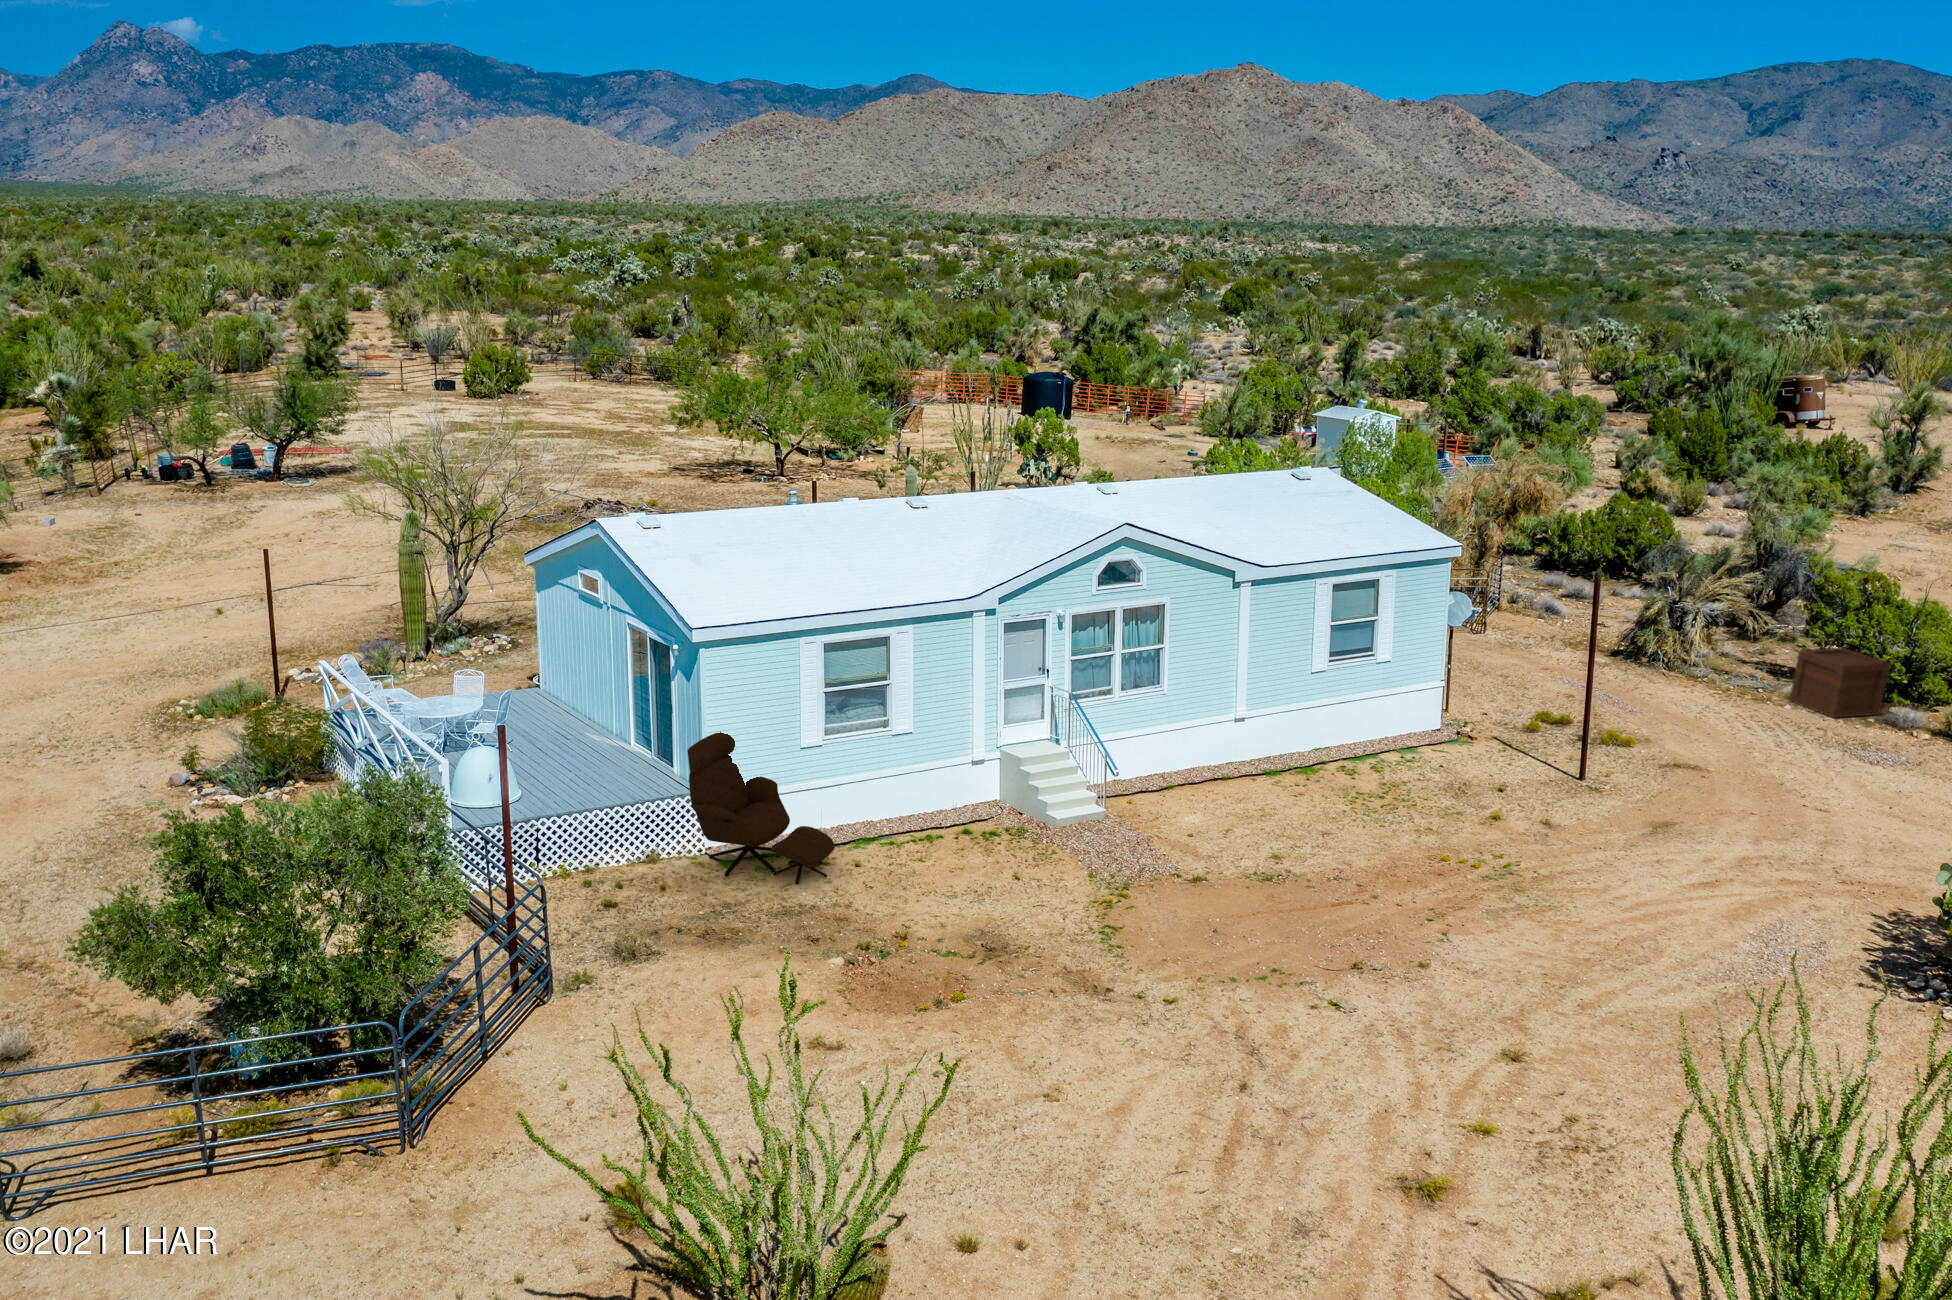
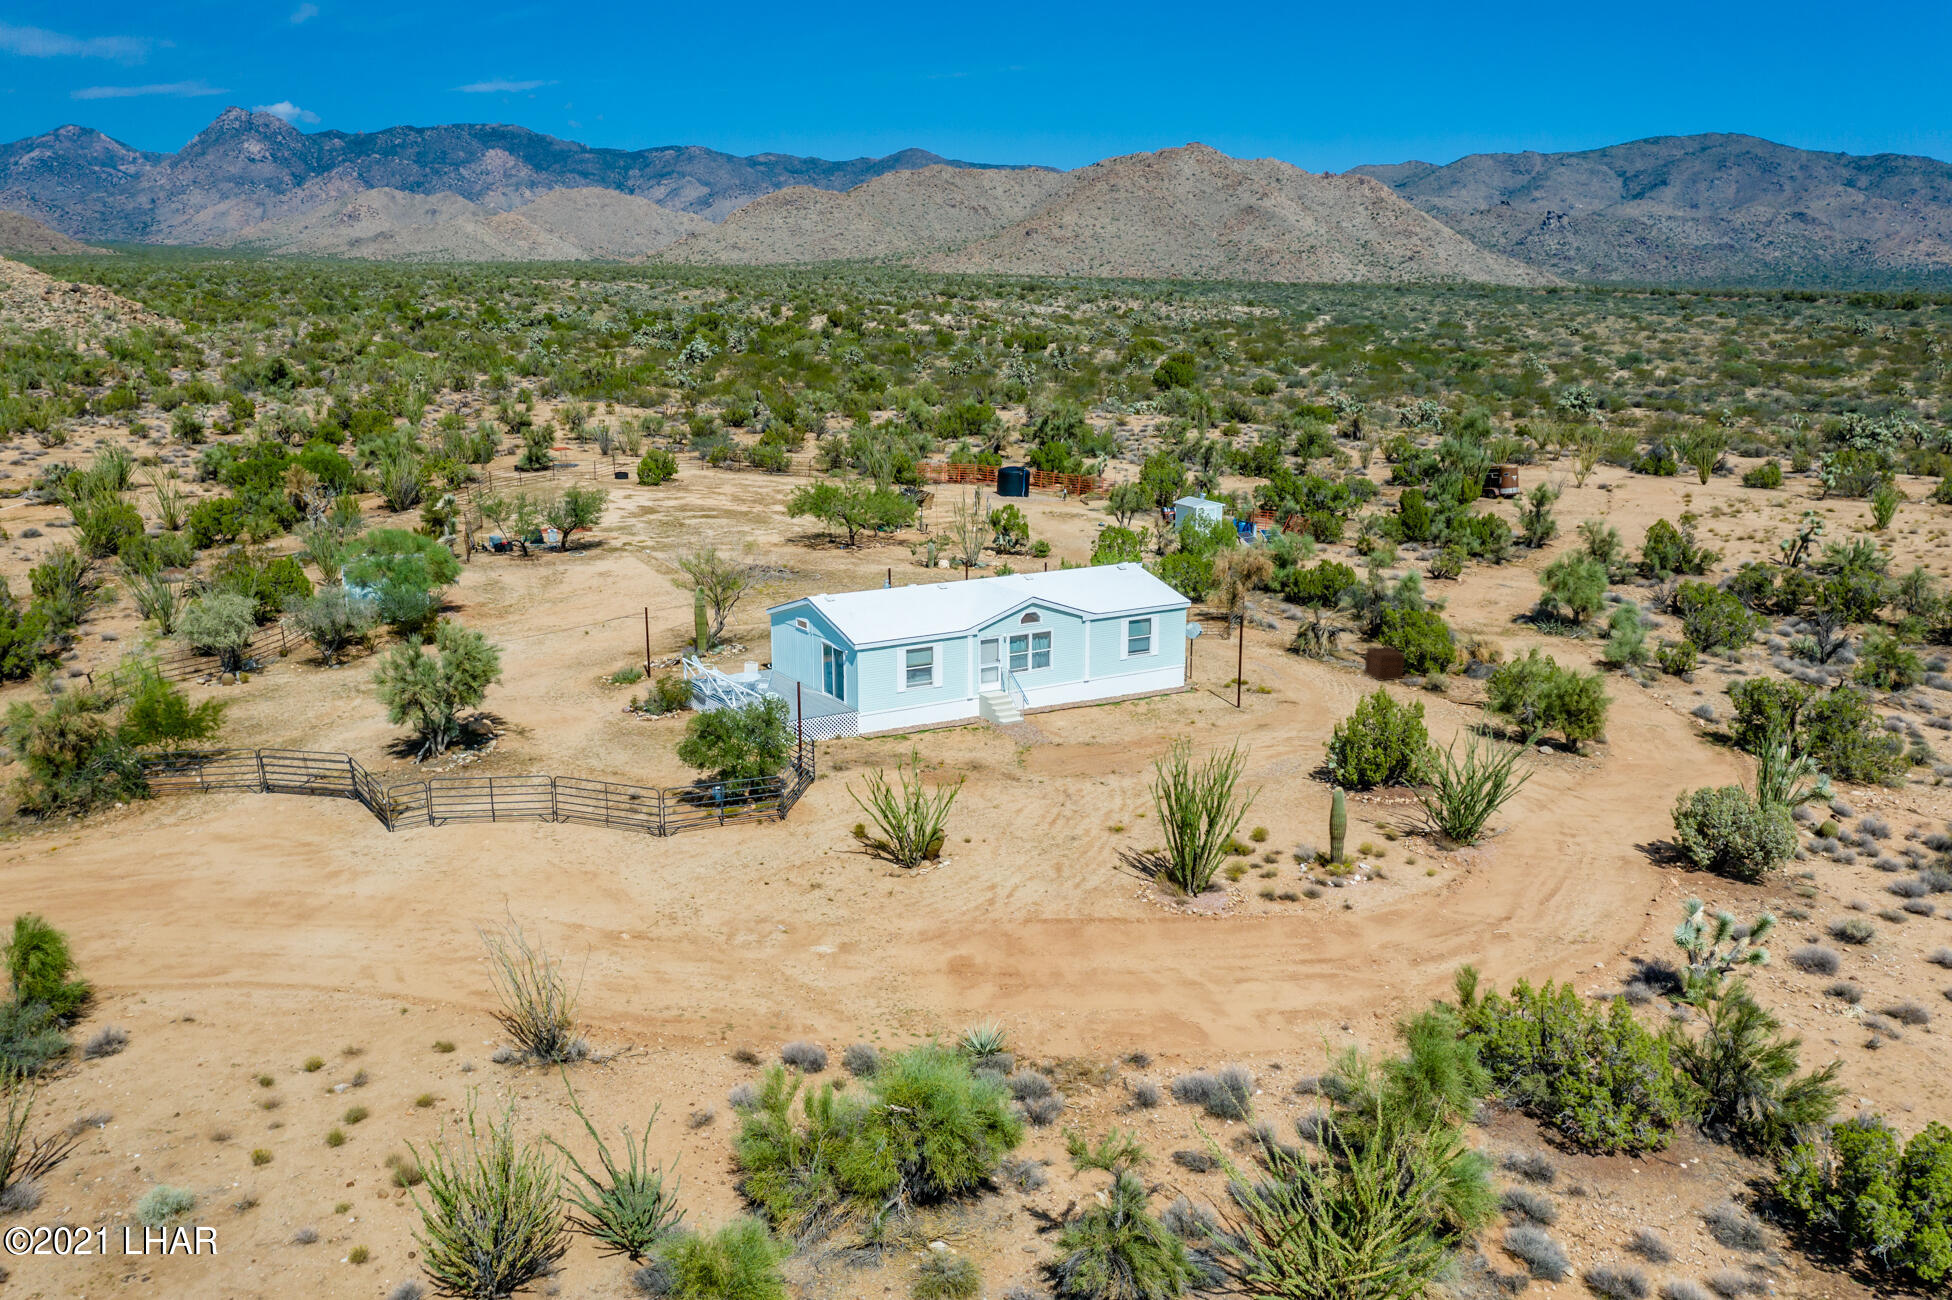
lounge chair: present [687,732,835,884] -> none [854,687,912,746]

